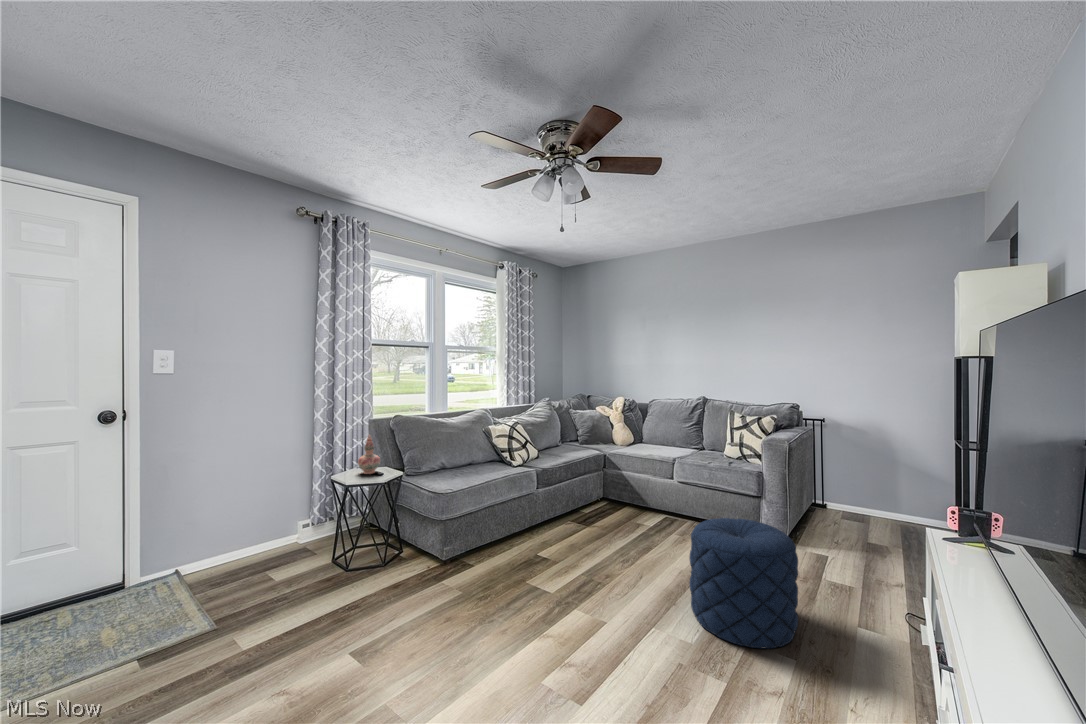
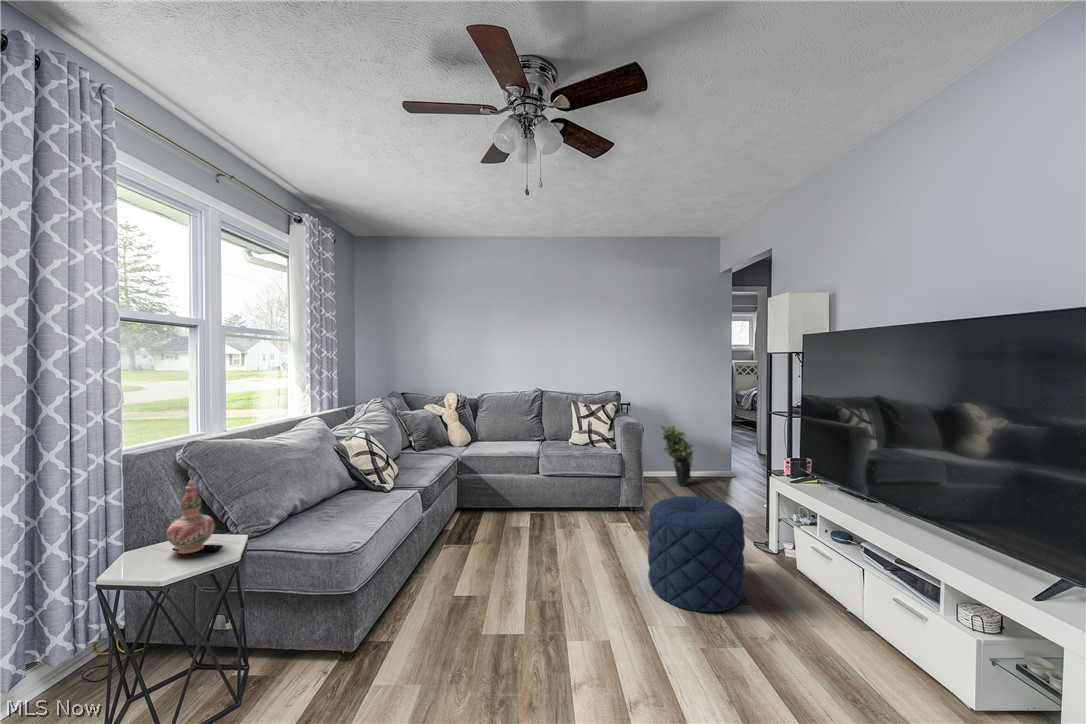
potted plant: none [853,449,908,530] -> present [660,425,694,486]

